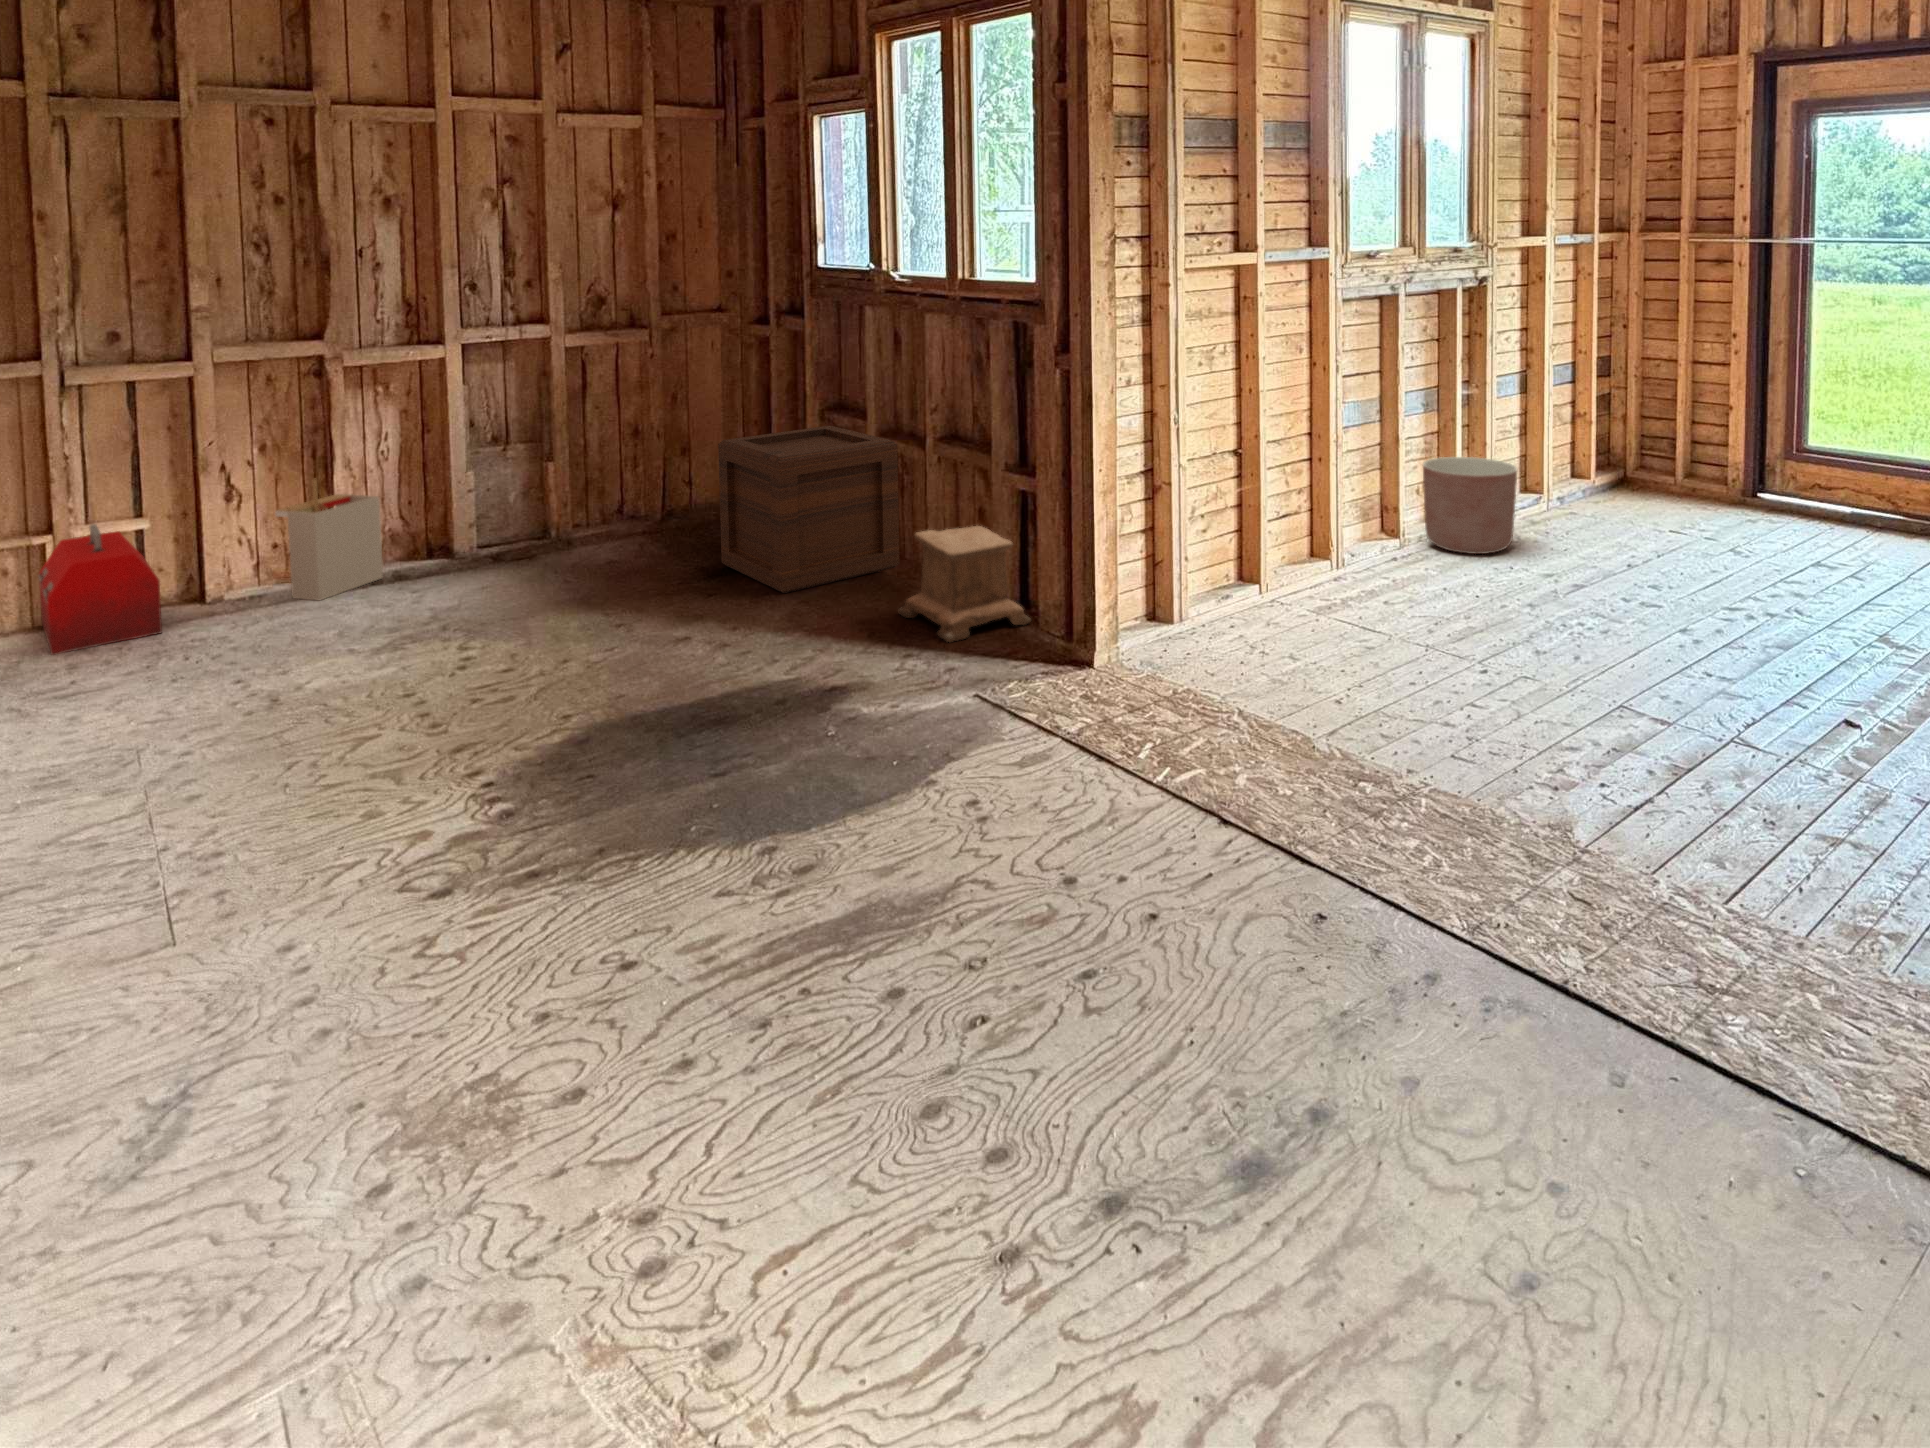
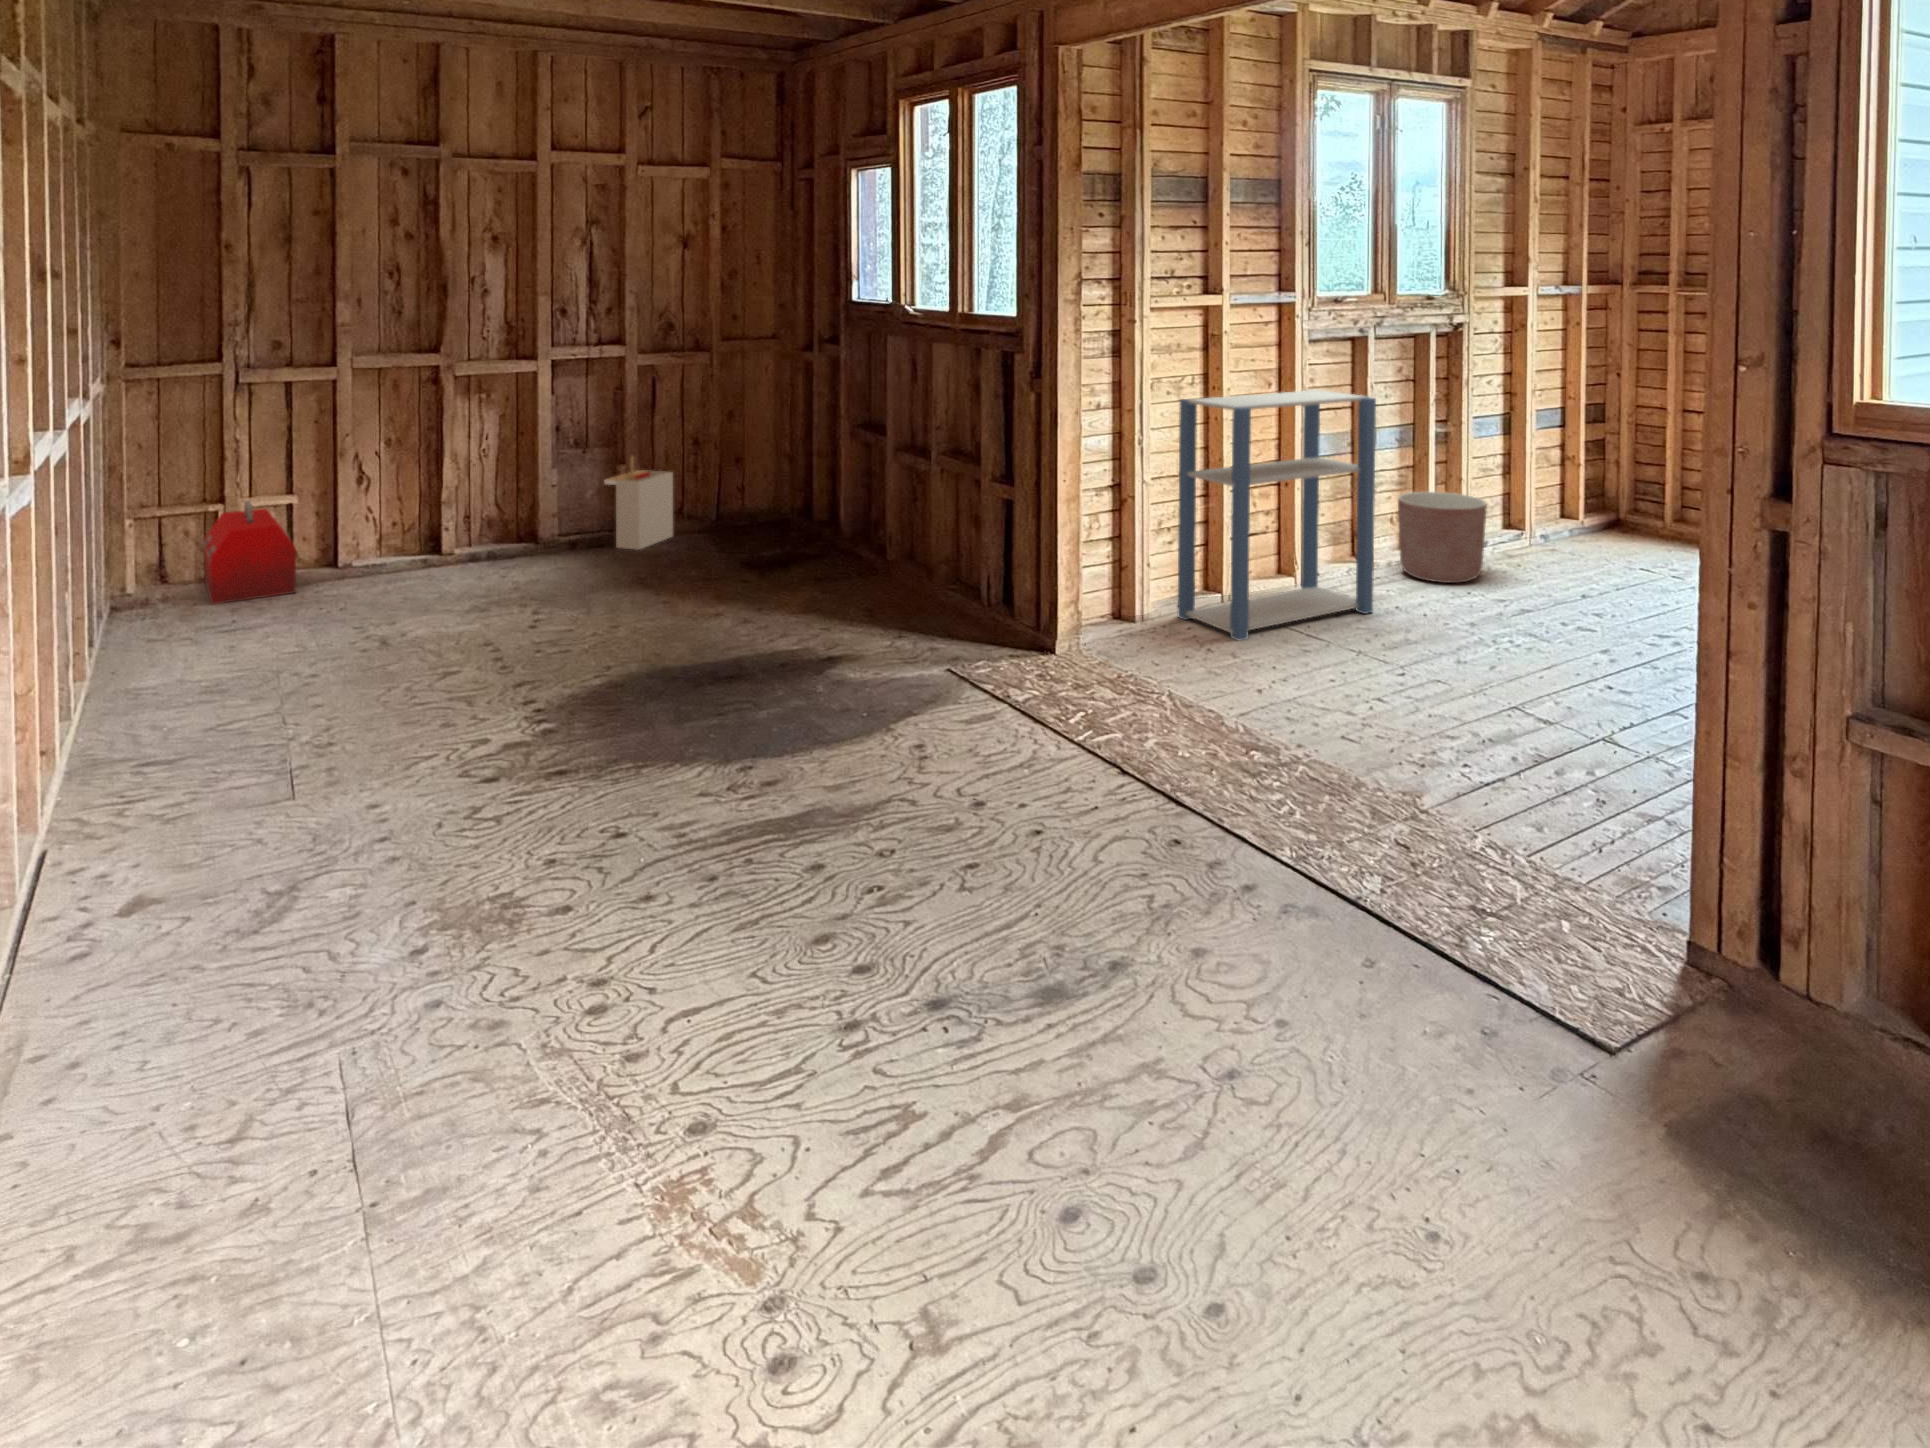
shelving unit: none [1213,354,1421,636] -> present [1178,390,1376,641]
wooden crate: present [718,426,900,593] -> none [756,443,910,587]
storage bin: present [275,479,383,601] -> present [604,457,673,550]
stool: present [898,525,1031,642] -> none [897,532,1011,630]

